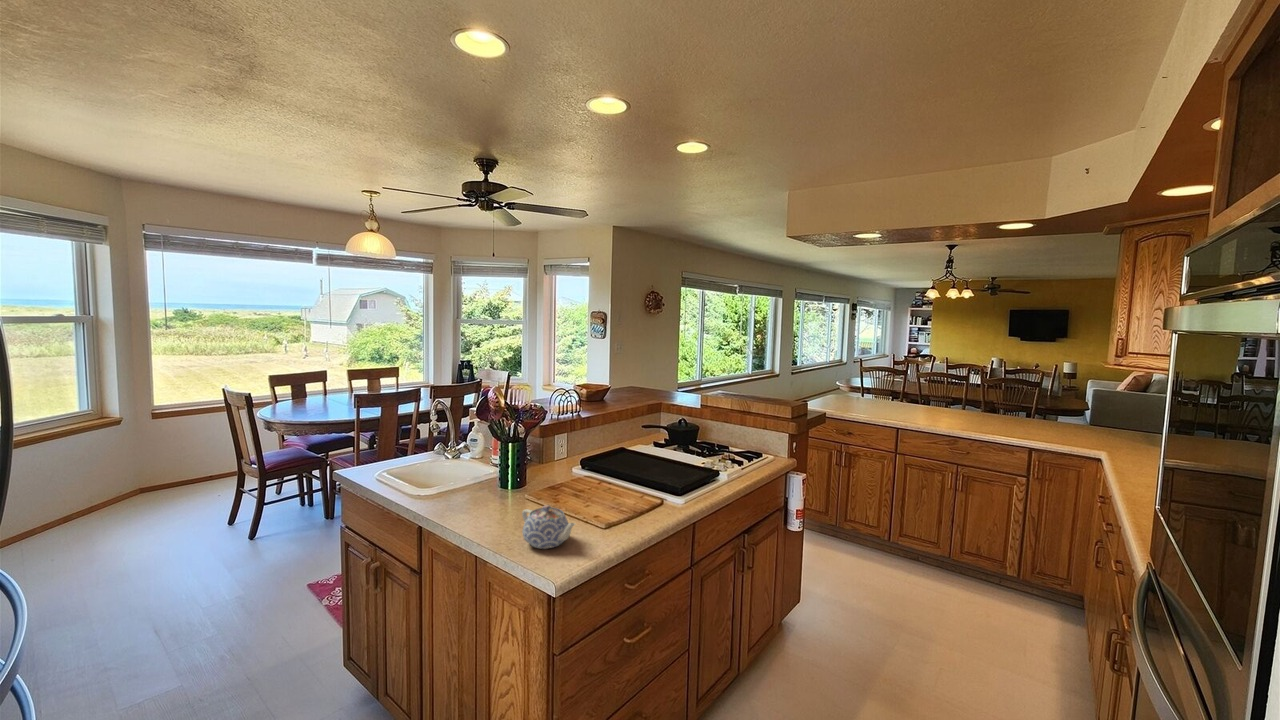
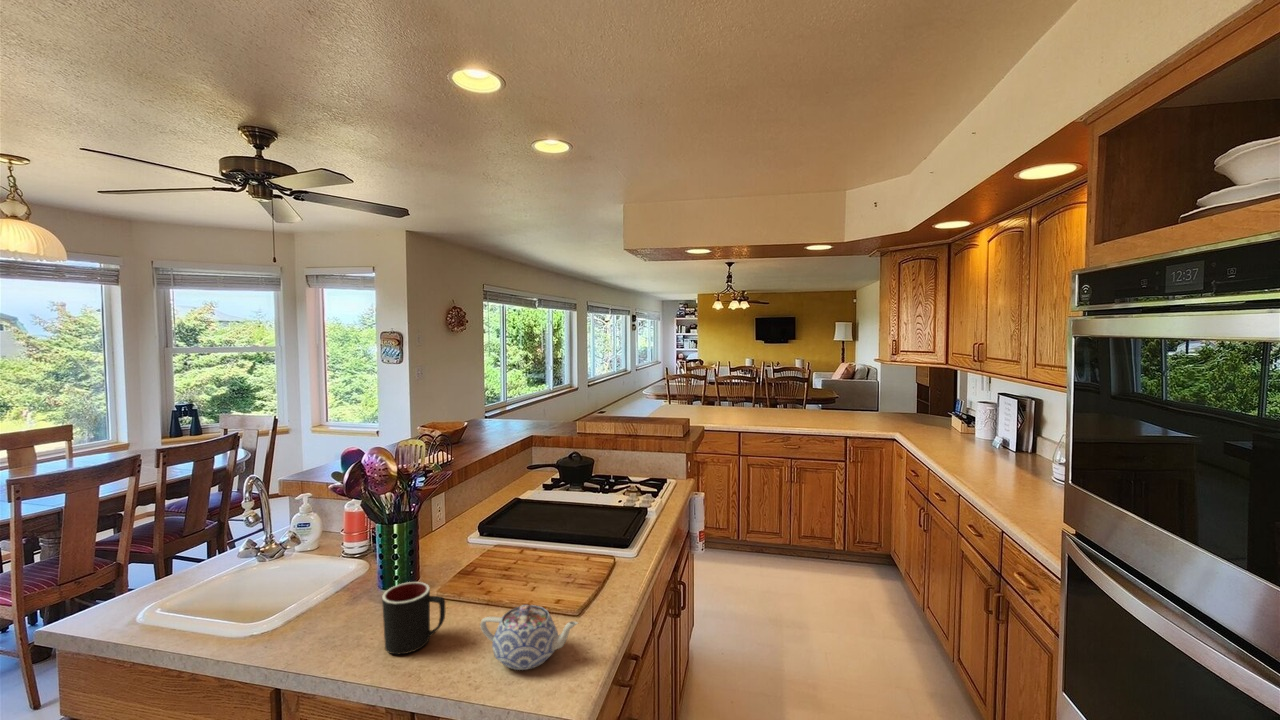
mug: none [471,478,508,523] -> present [382,582,445,654]

